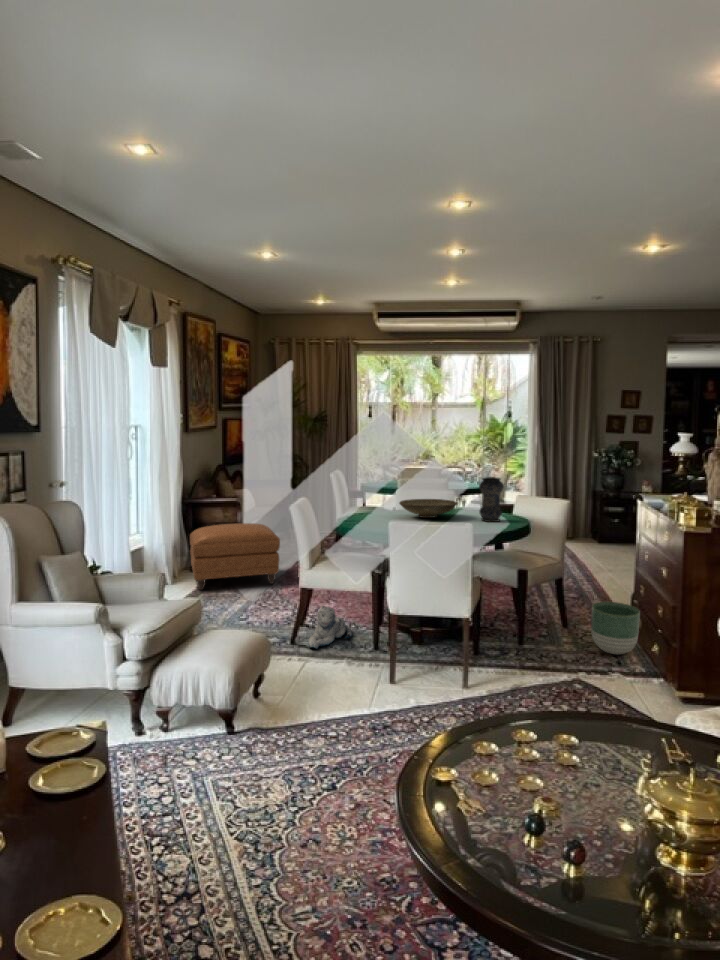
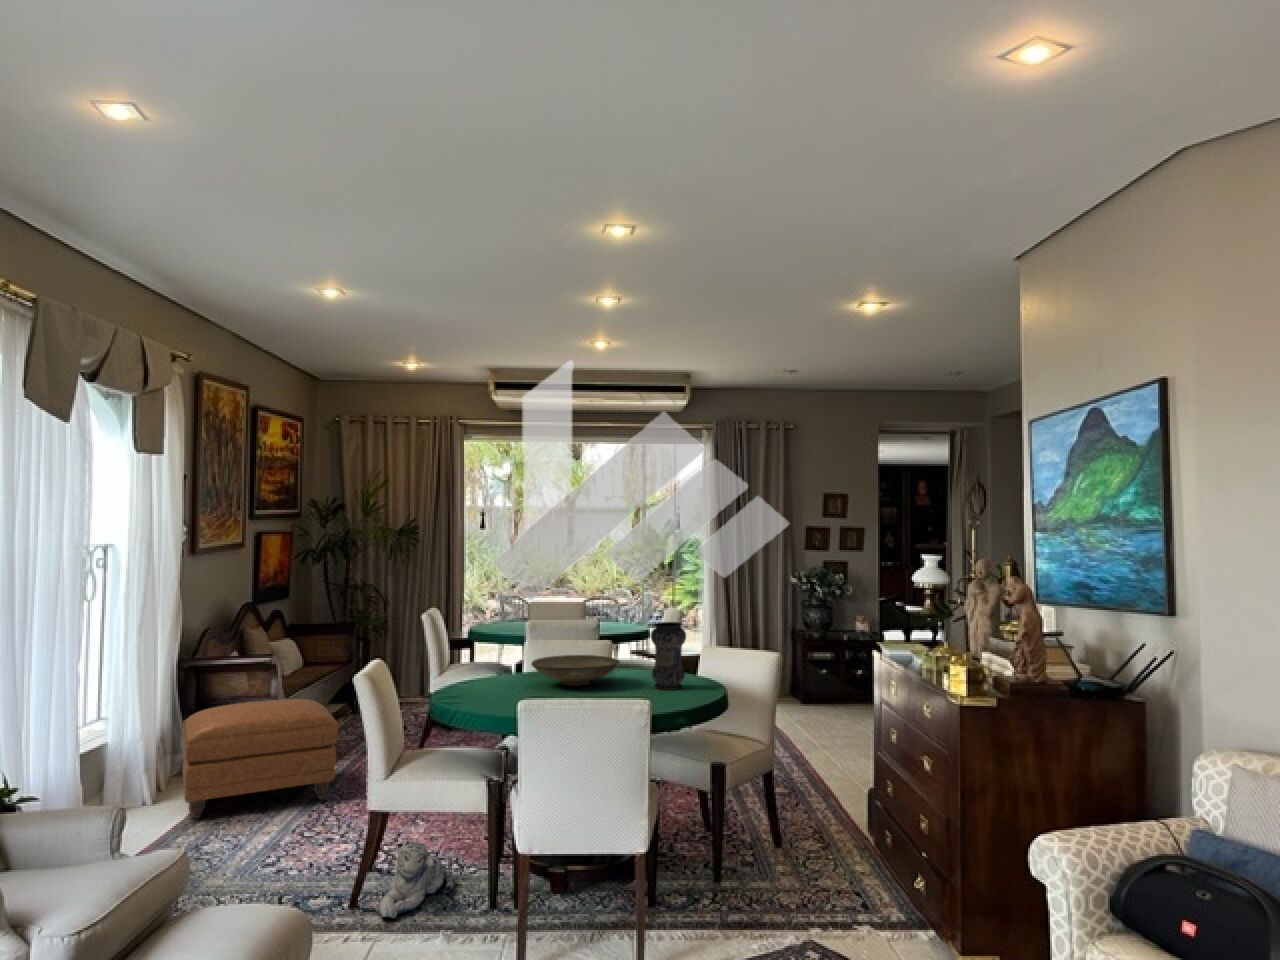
planter: present [591,602,640,654] -> none [818,803,884,886]

